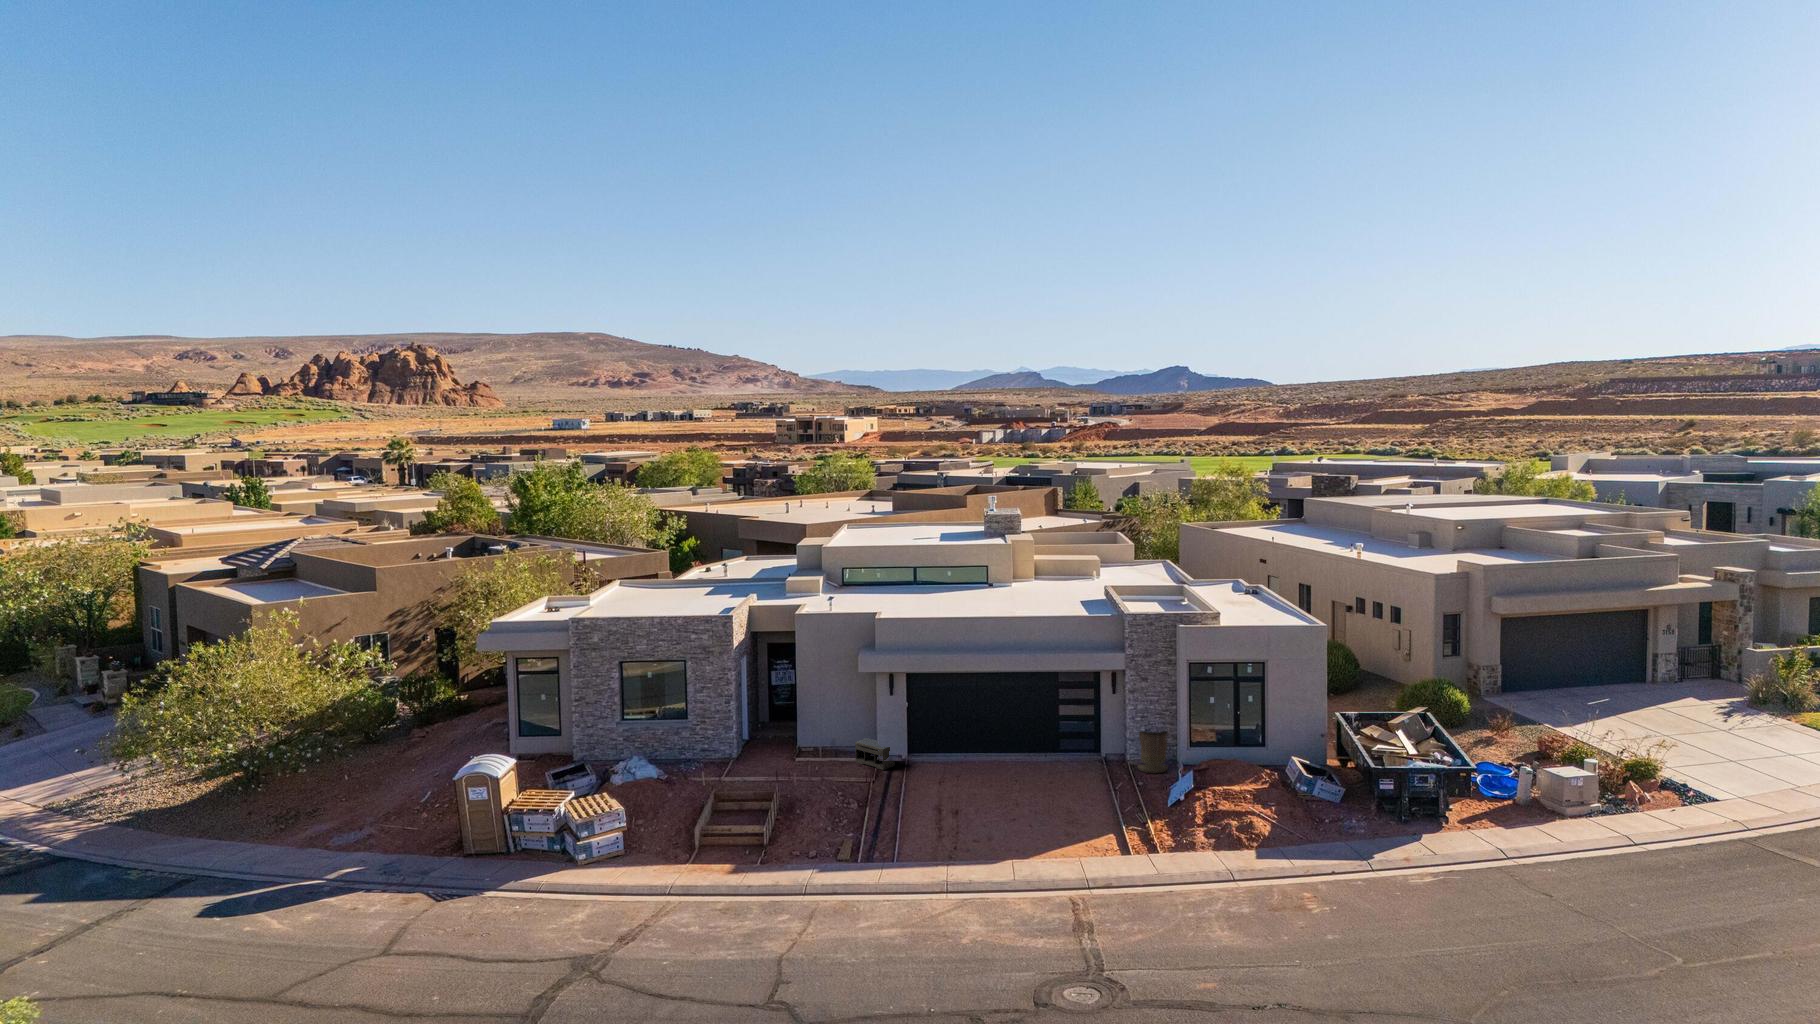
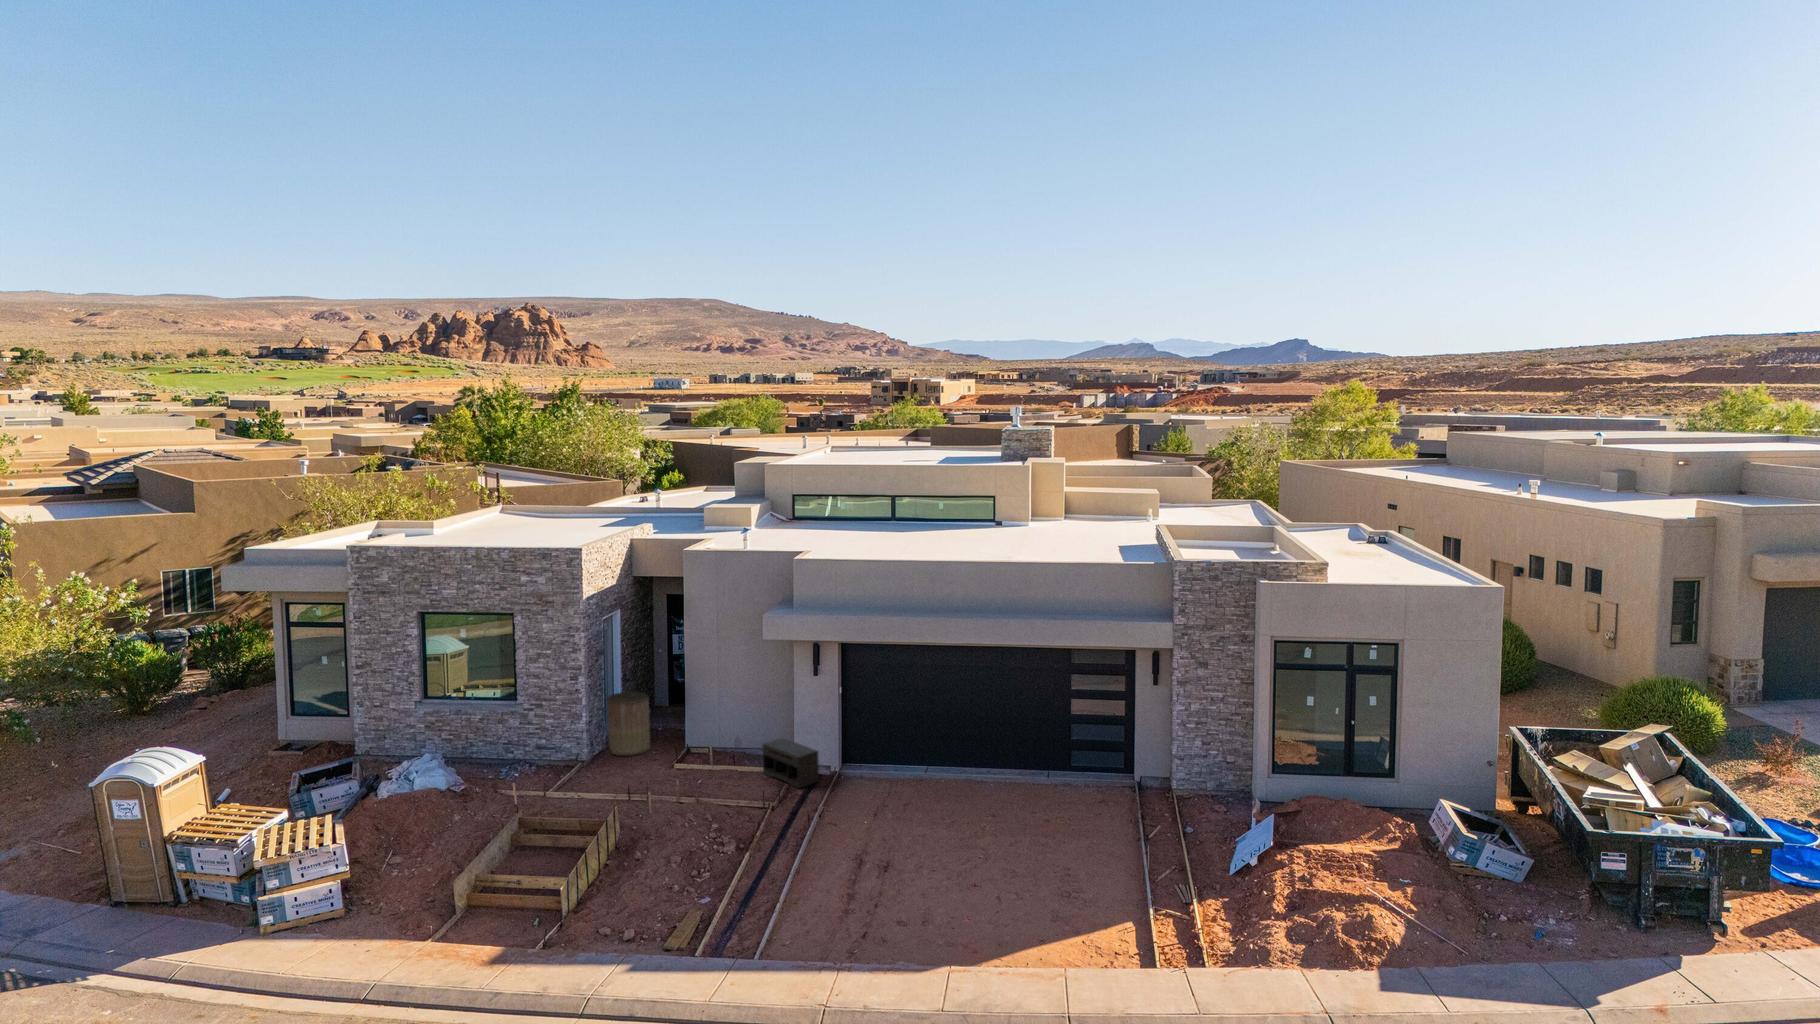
trash can: present [1138,731,1168,773] -> present [607,691,650,756]

